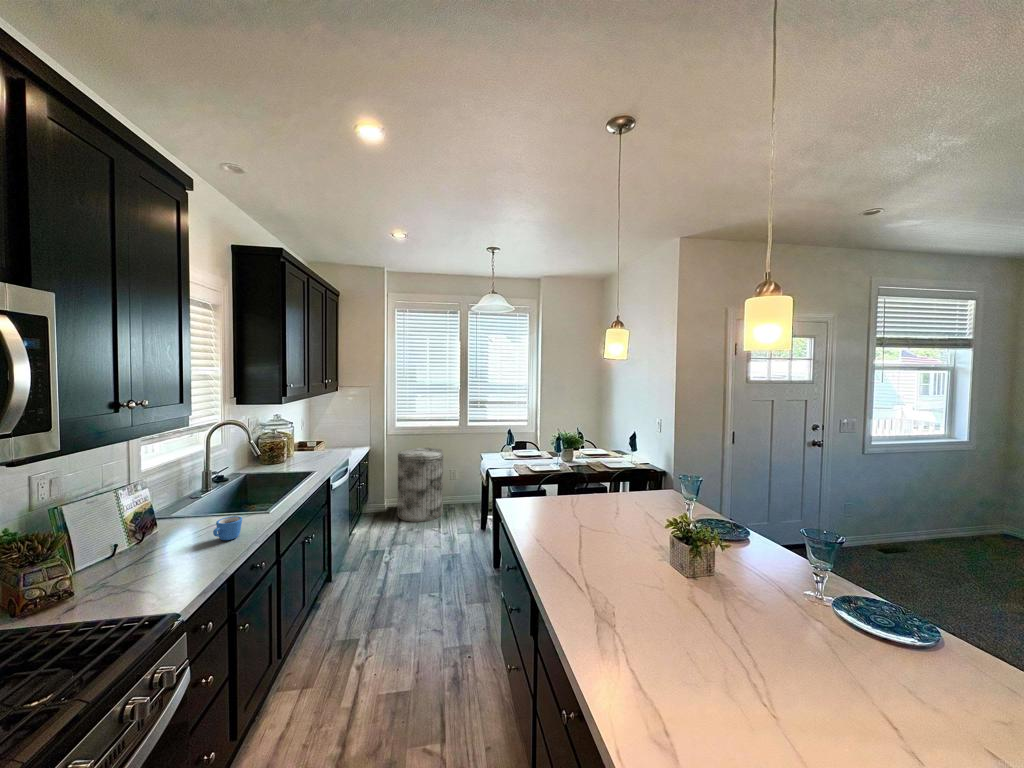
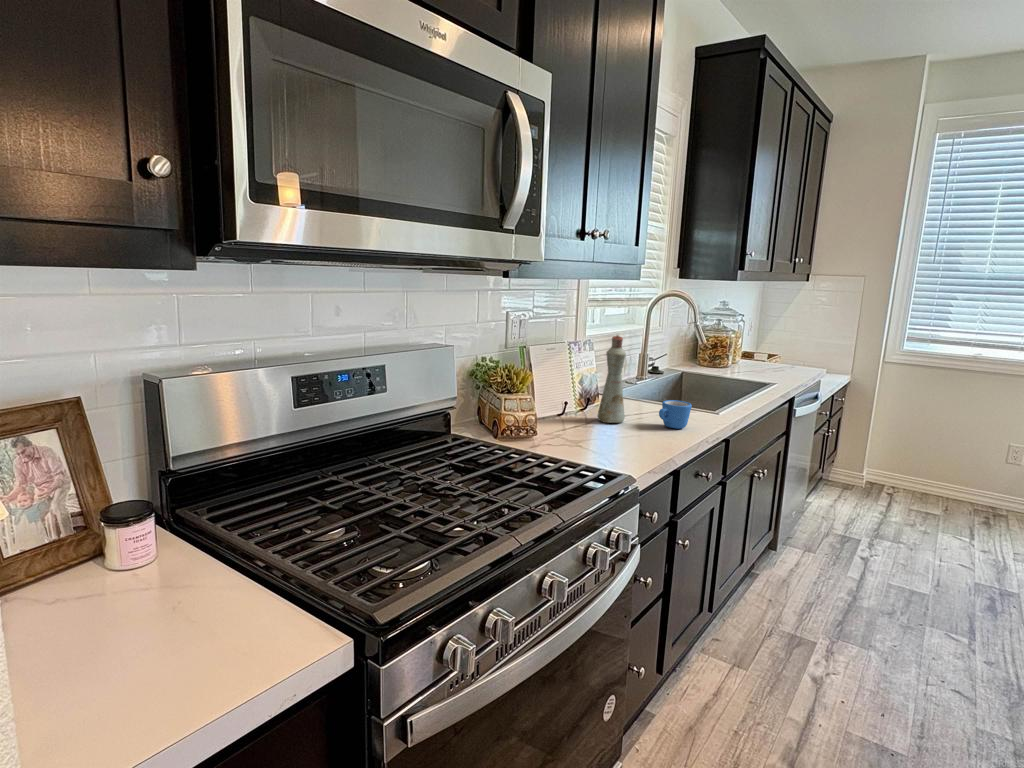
trash can: present [397,448,444,522] -> none [885,392,1000,522]
bottle: none [152,479,181,553] -> present [597,336,626,423]

